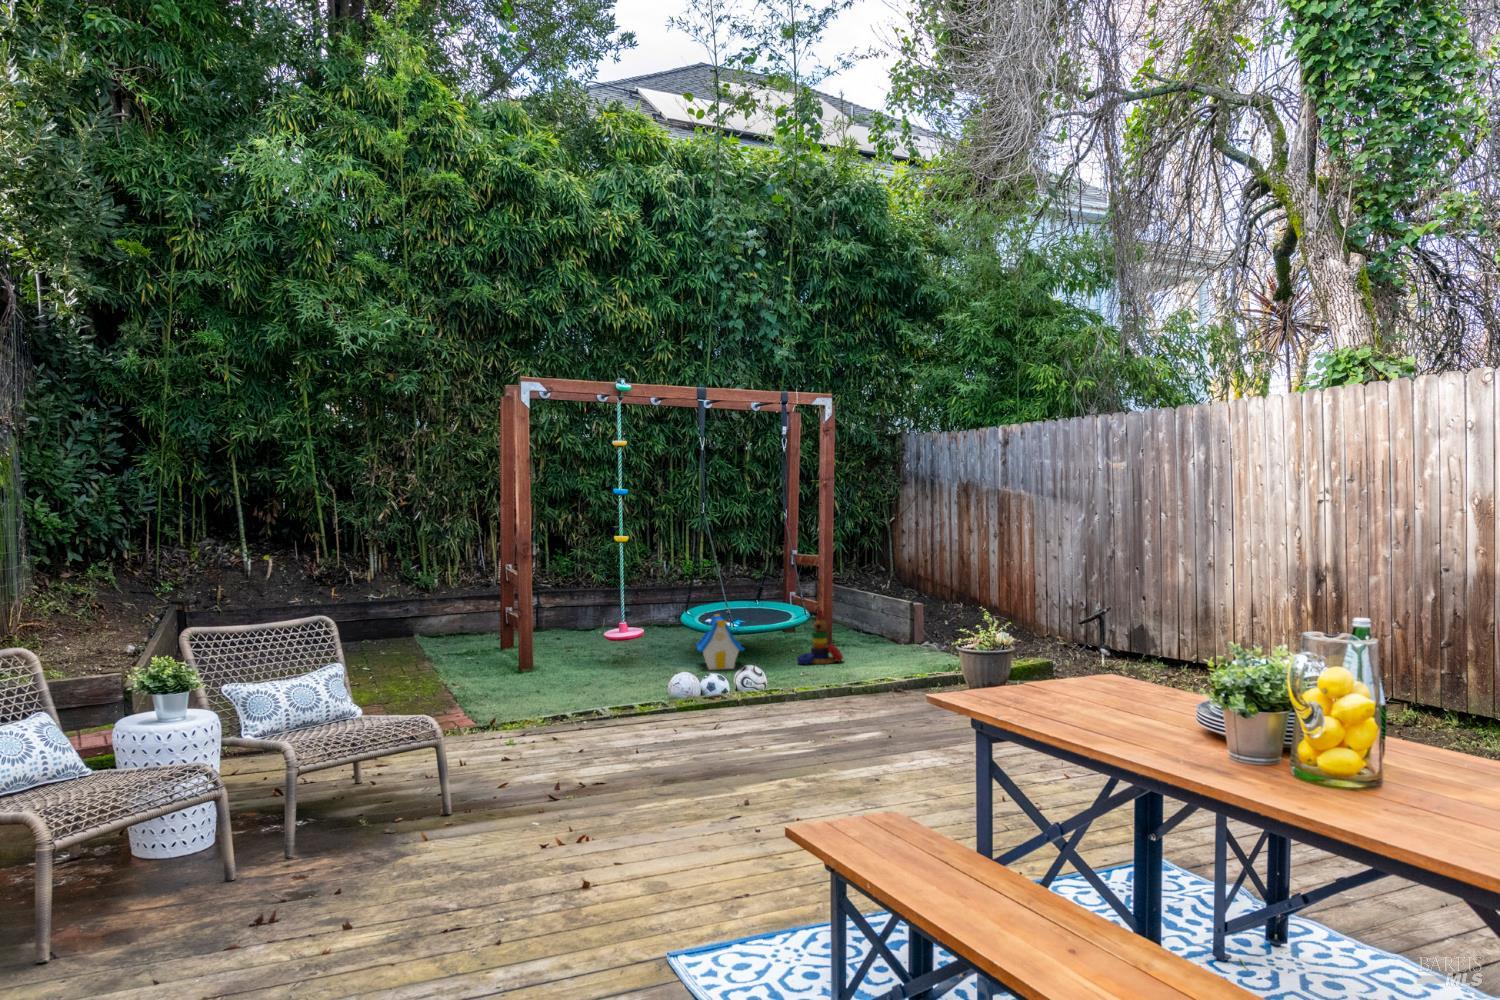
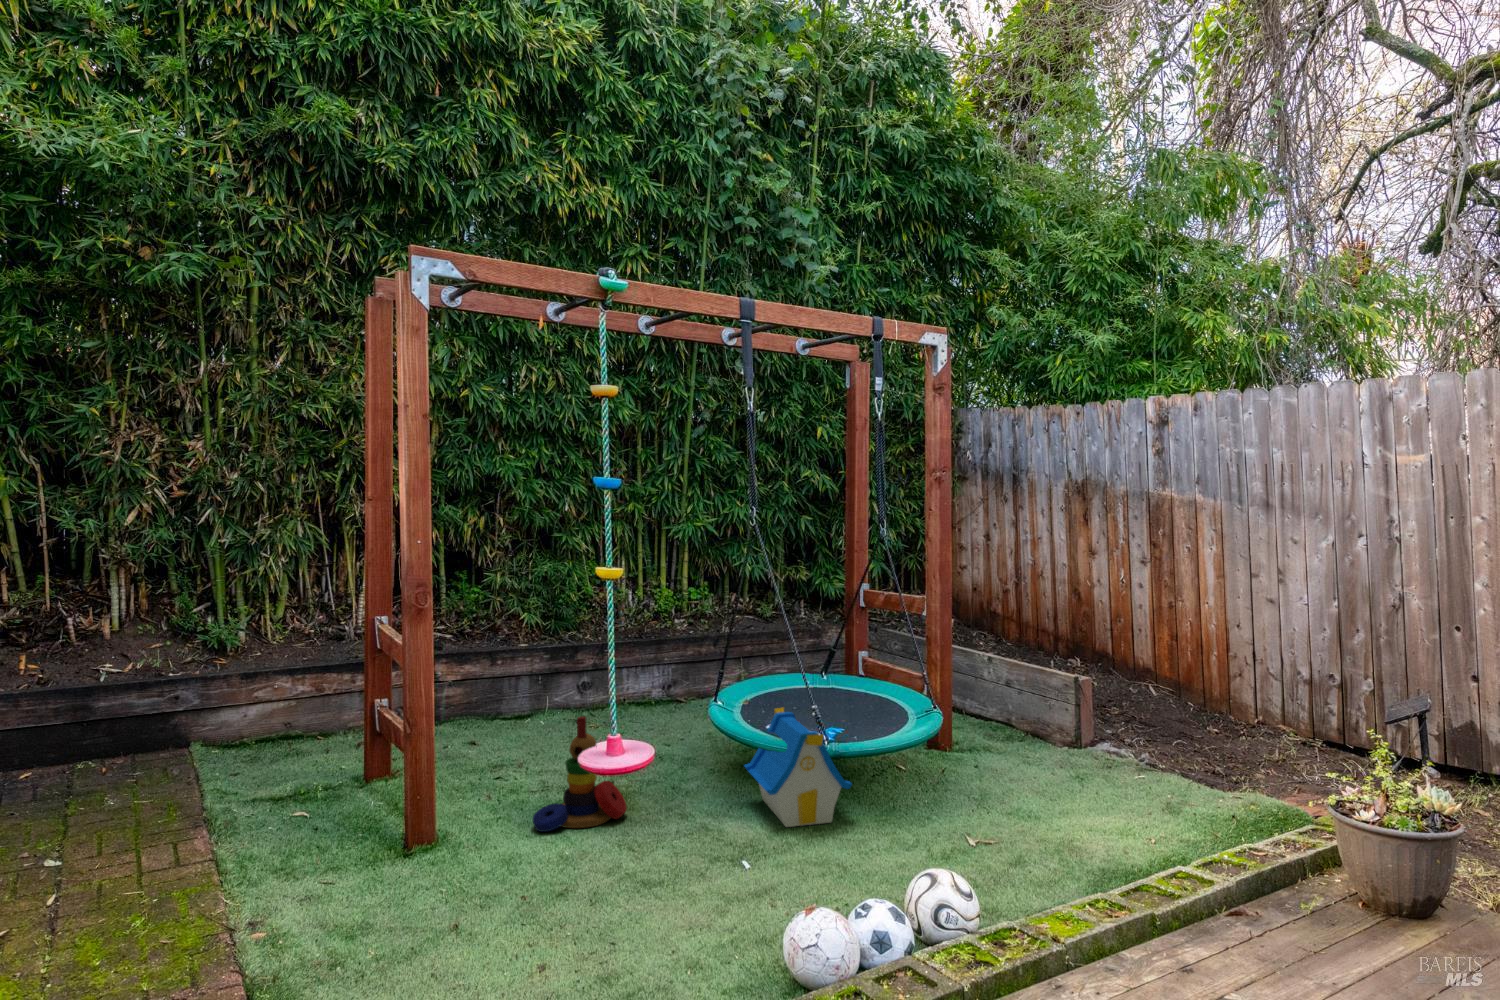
stacking toy: present [797,610,843,664] -> present [533,716,627,832]

